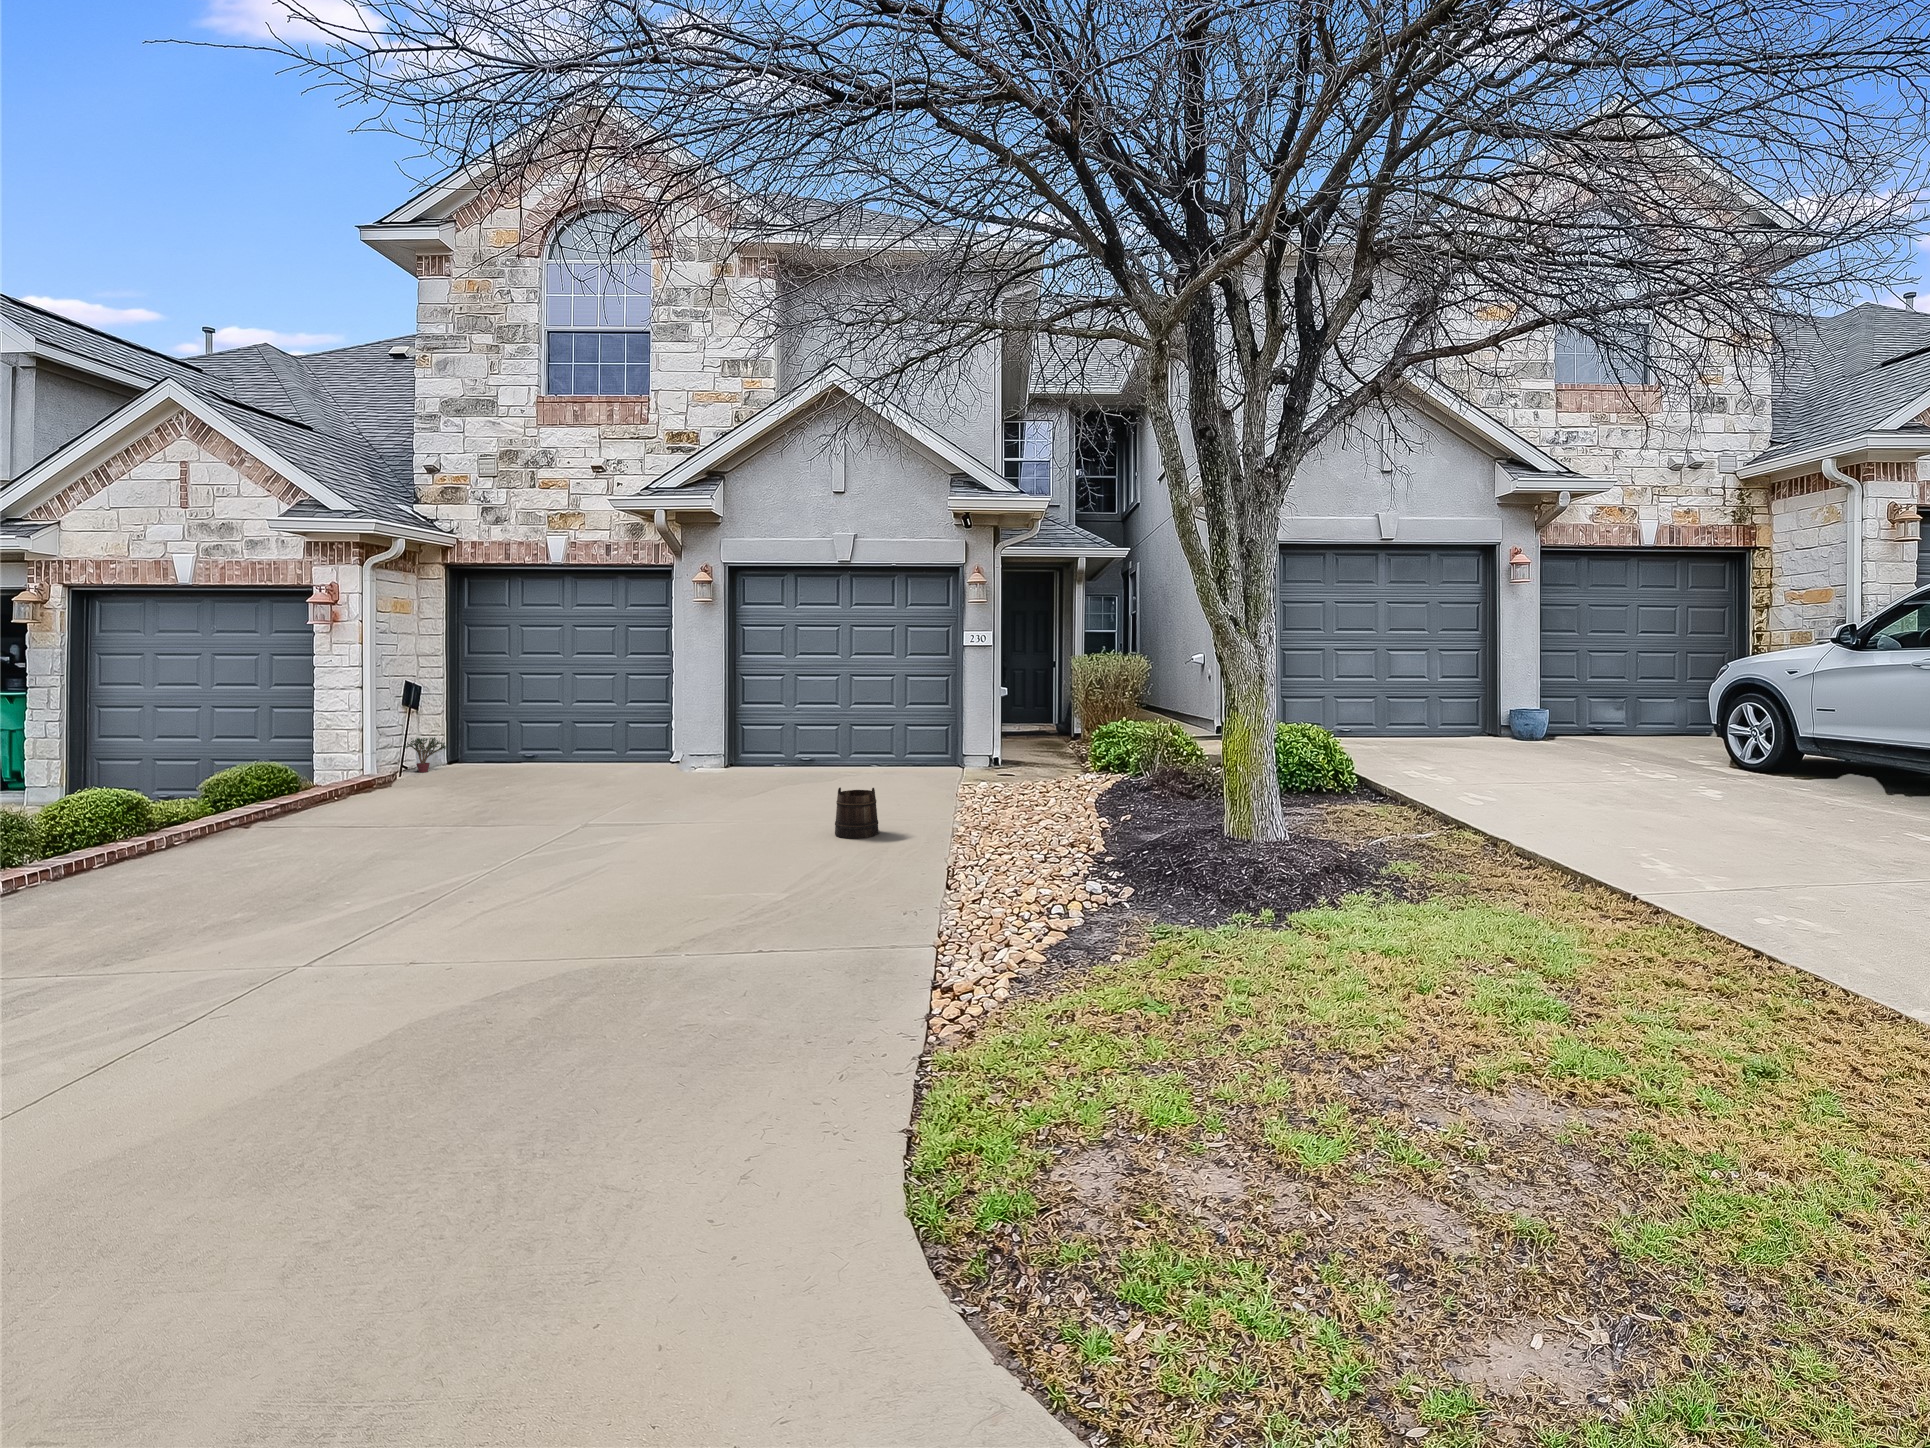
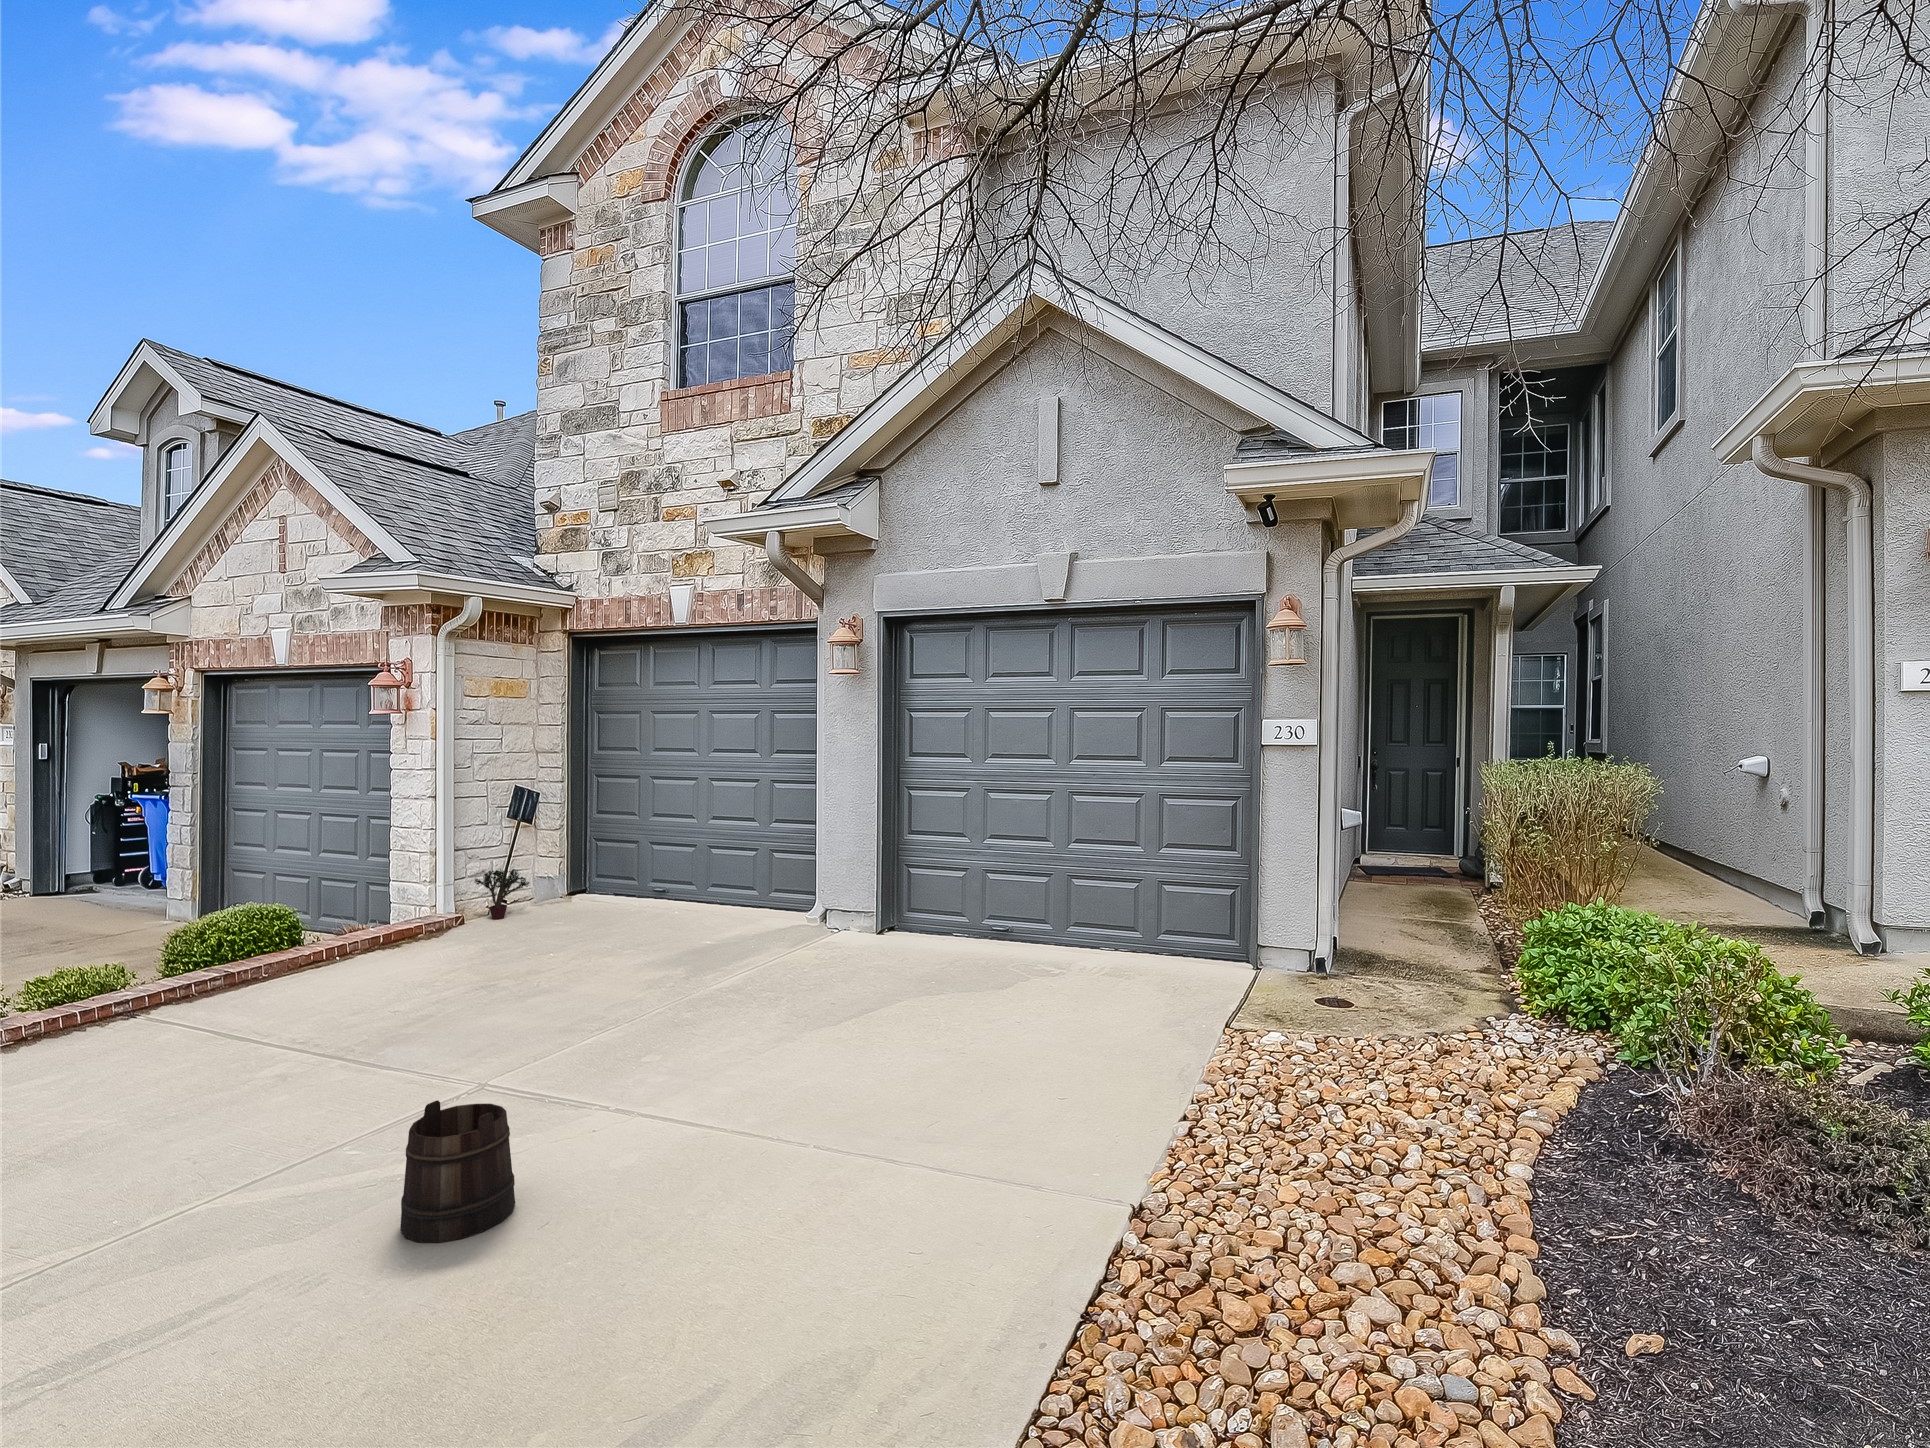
bucket: present [835,788,879,839] -> present [400,1100,515,1243]

